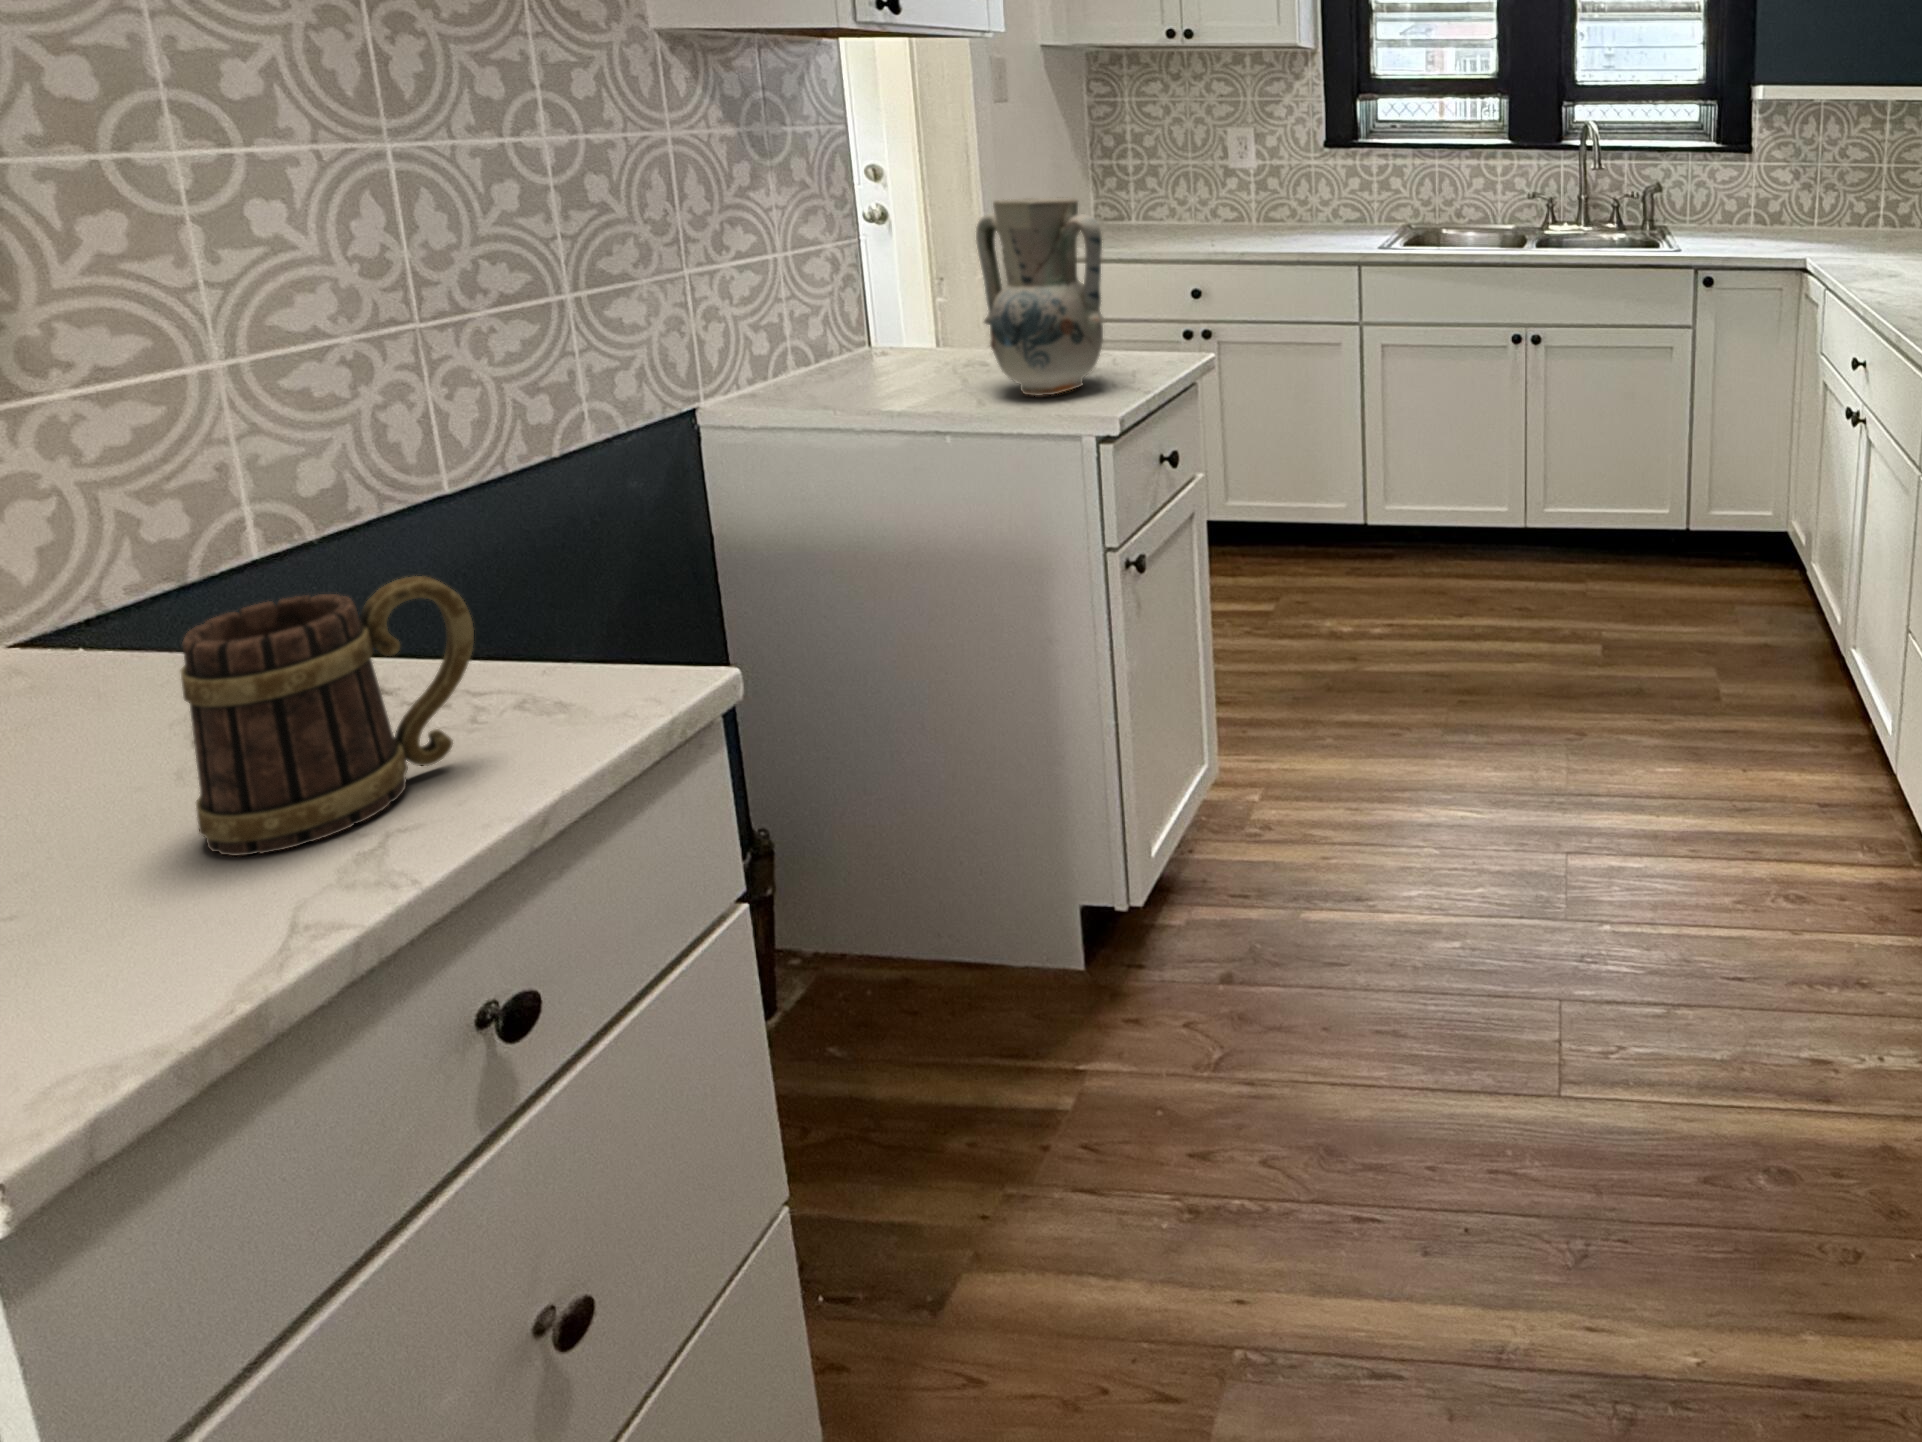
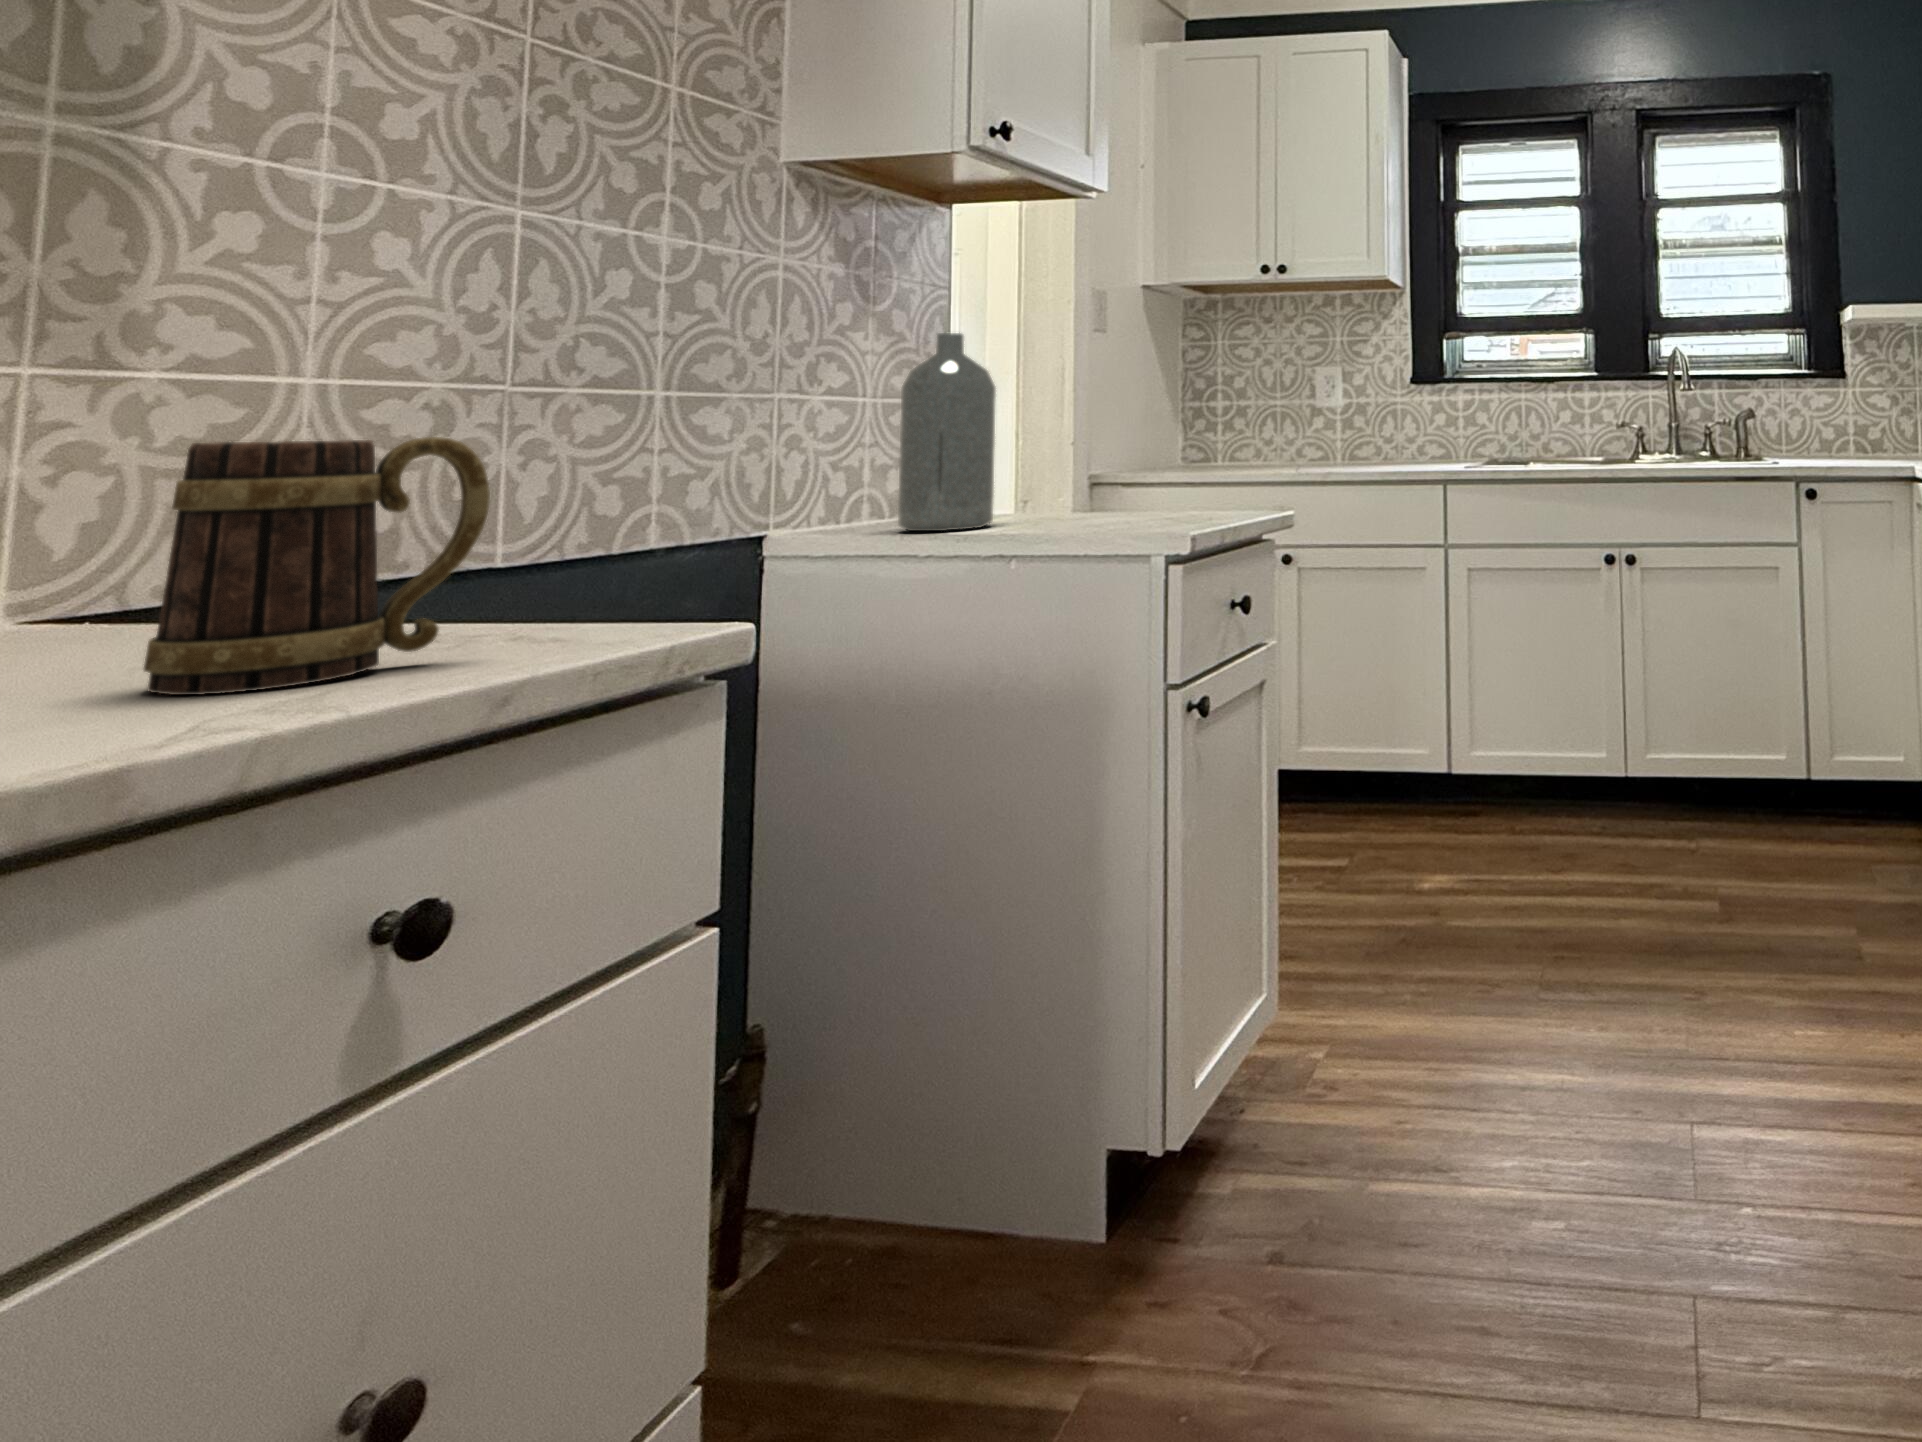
bottle: none [815,197,923,394] -> present [898,333,996,531]
vase: present [976,198,1105,396] -> none [1060,321,1185,526]

